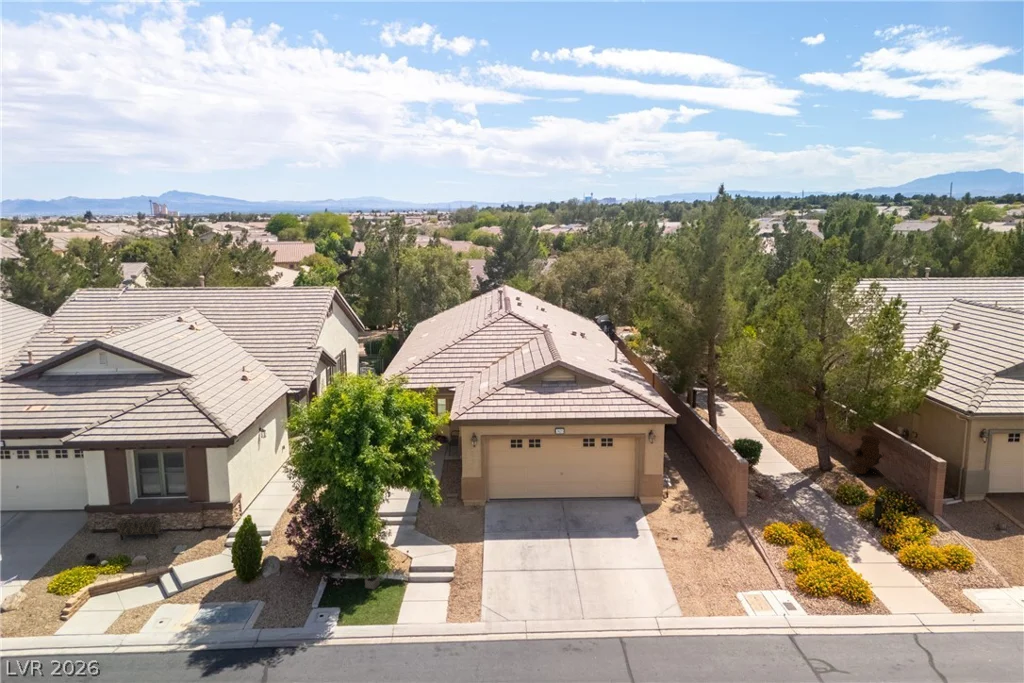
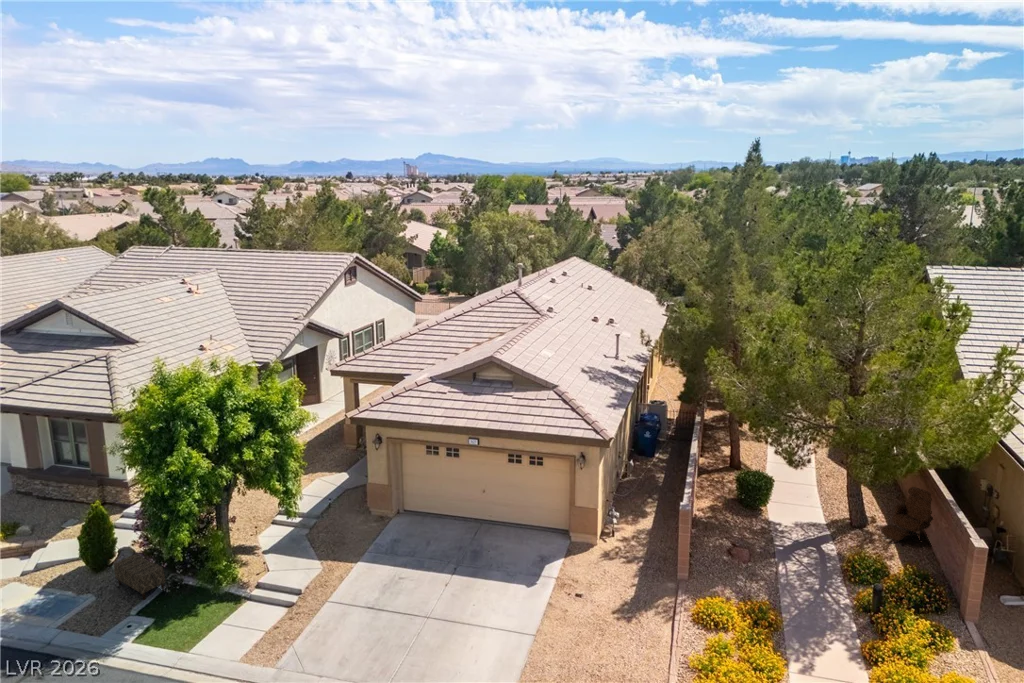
bench: present [117,518,163,539] -> present [114,554,166,599]
potted tree: present [360,551,380,589] -> none [186,558,212,605]

